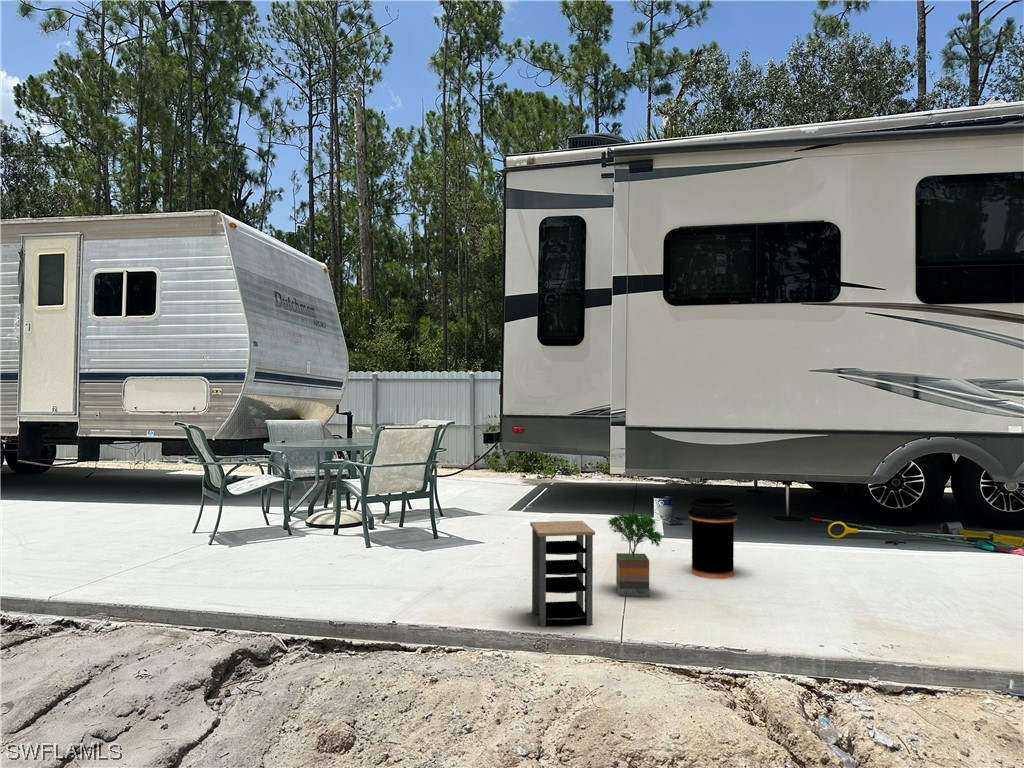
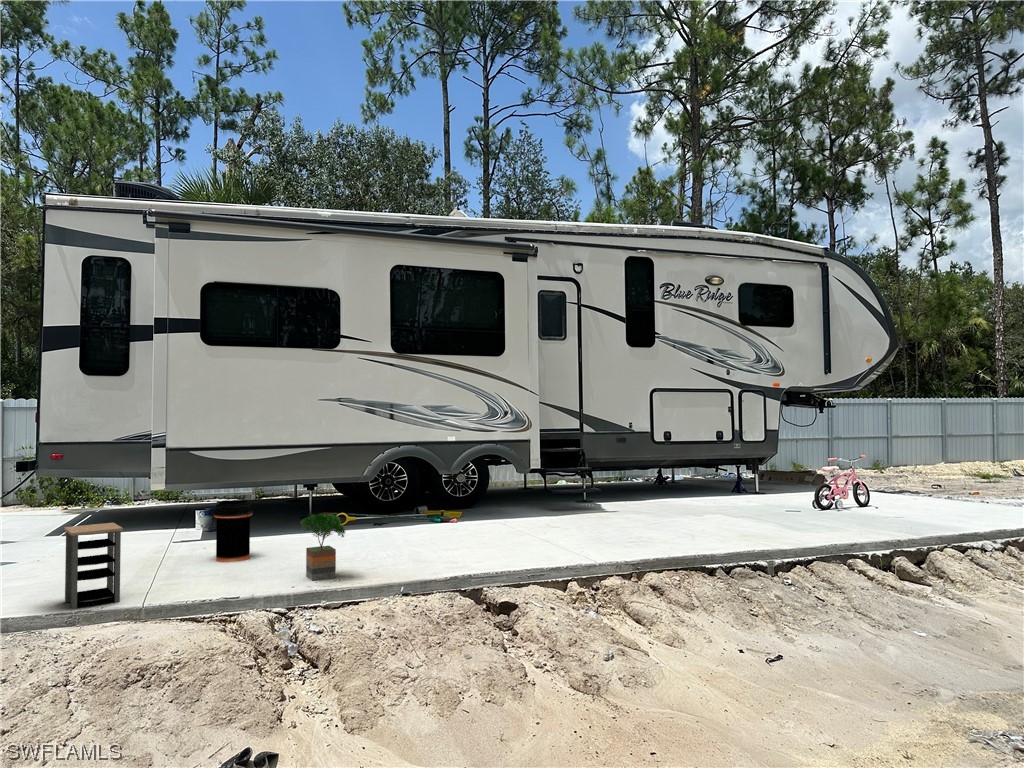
potted tree: present [608,513,662,596] -> present [301,513,345,581]

